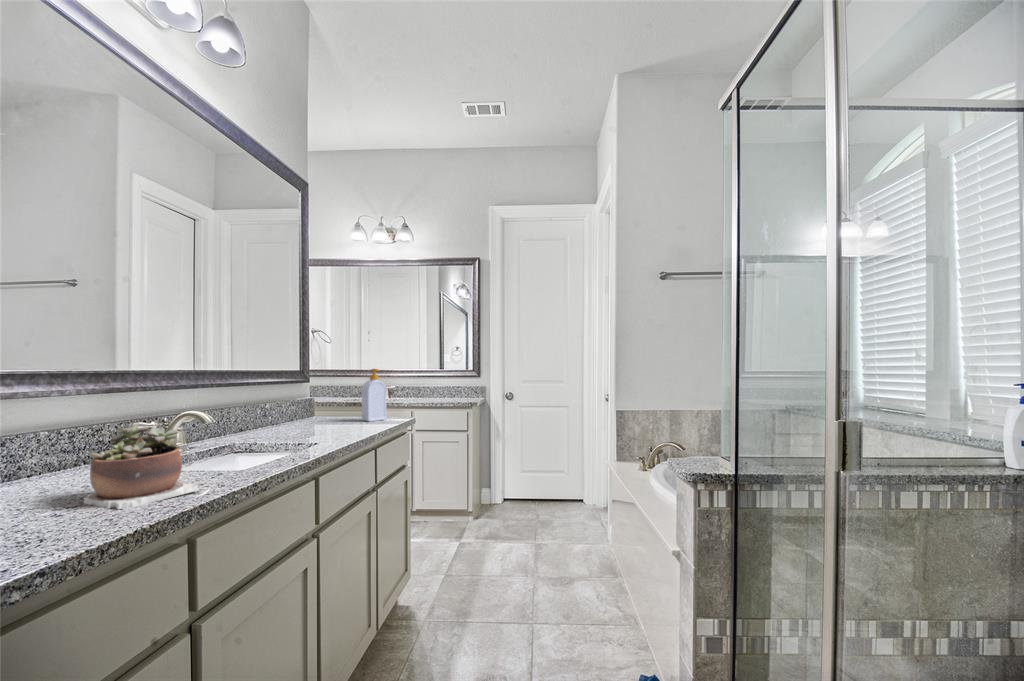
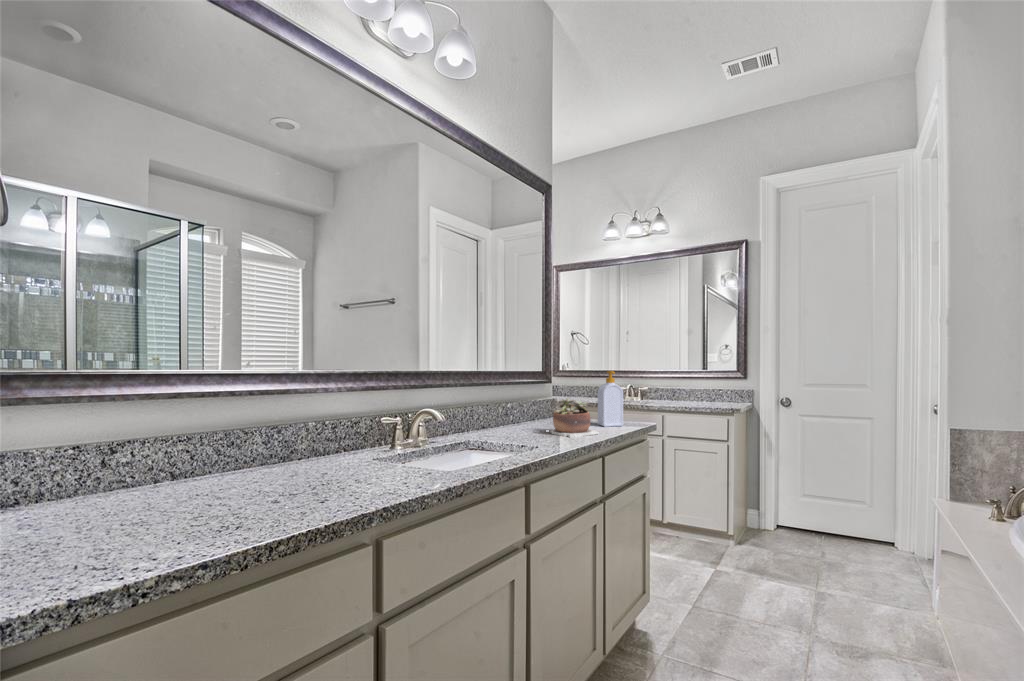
succulent plant: present [78,423,199,509] -> present [551,398,599,437]

